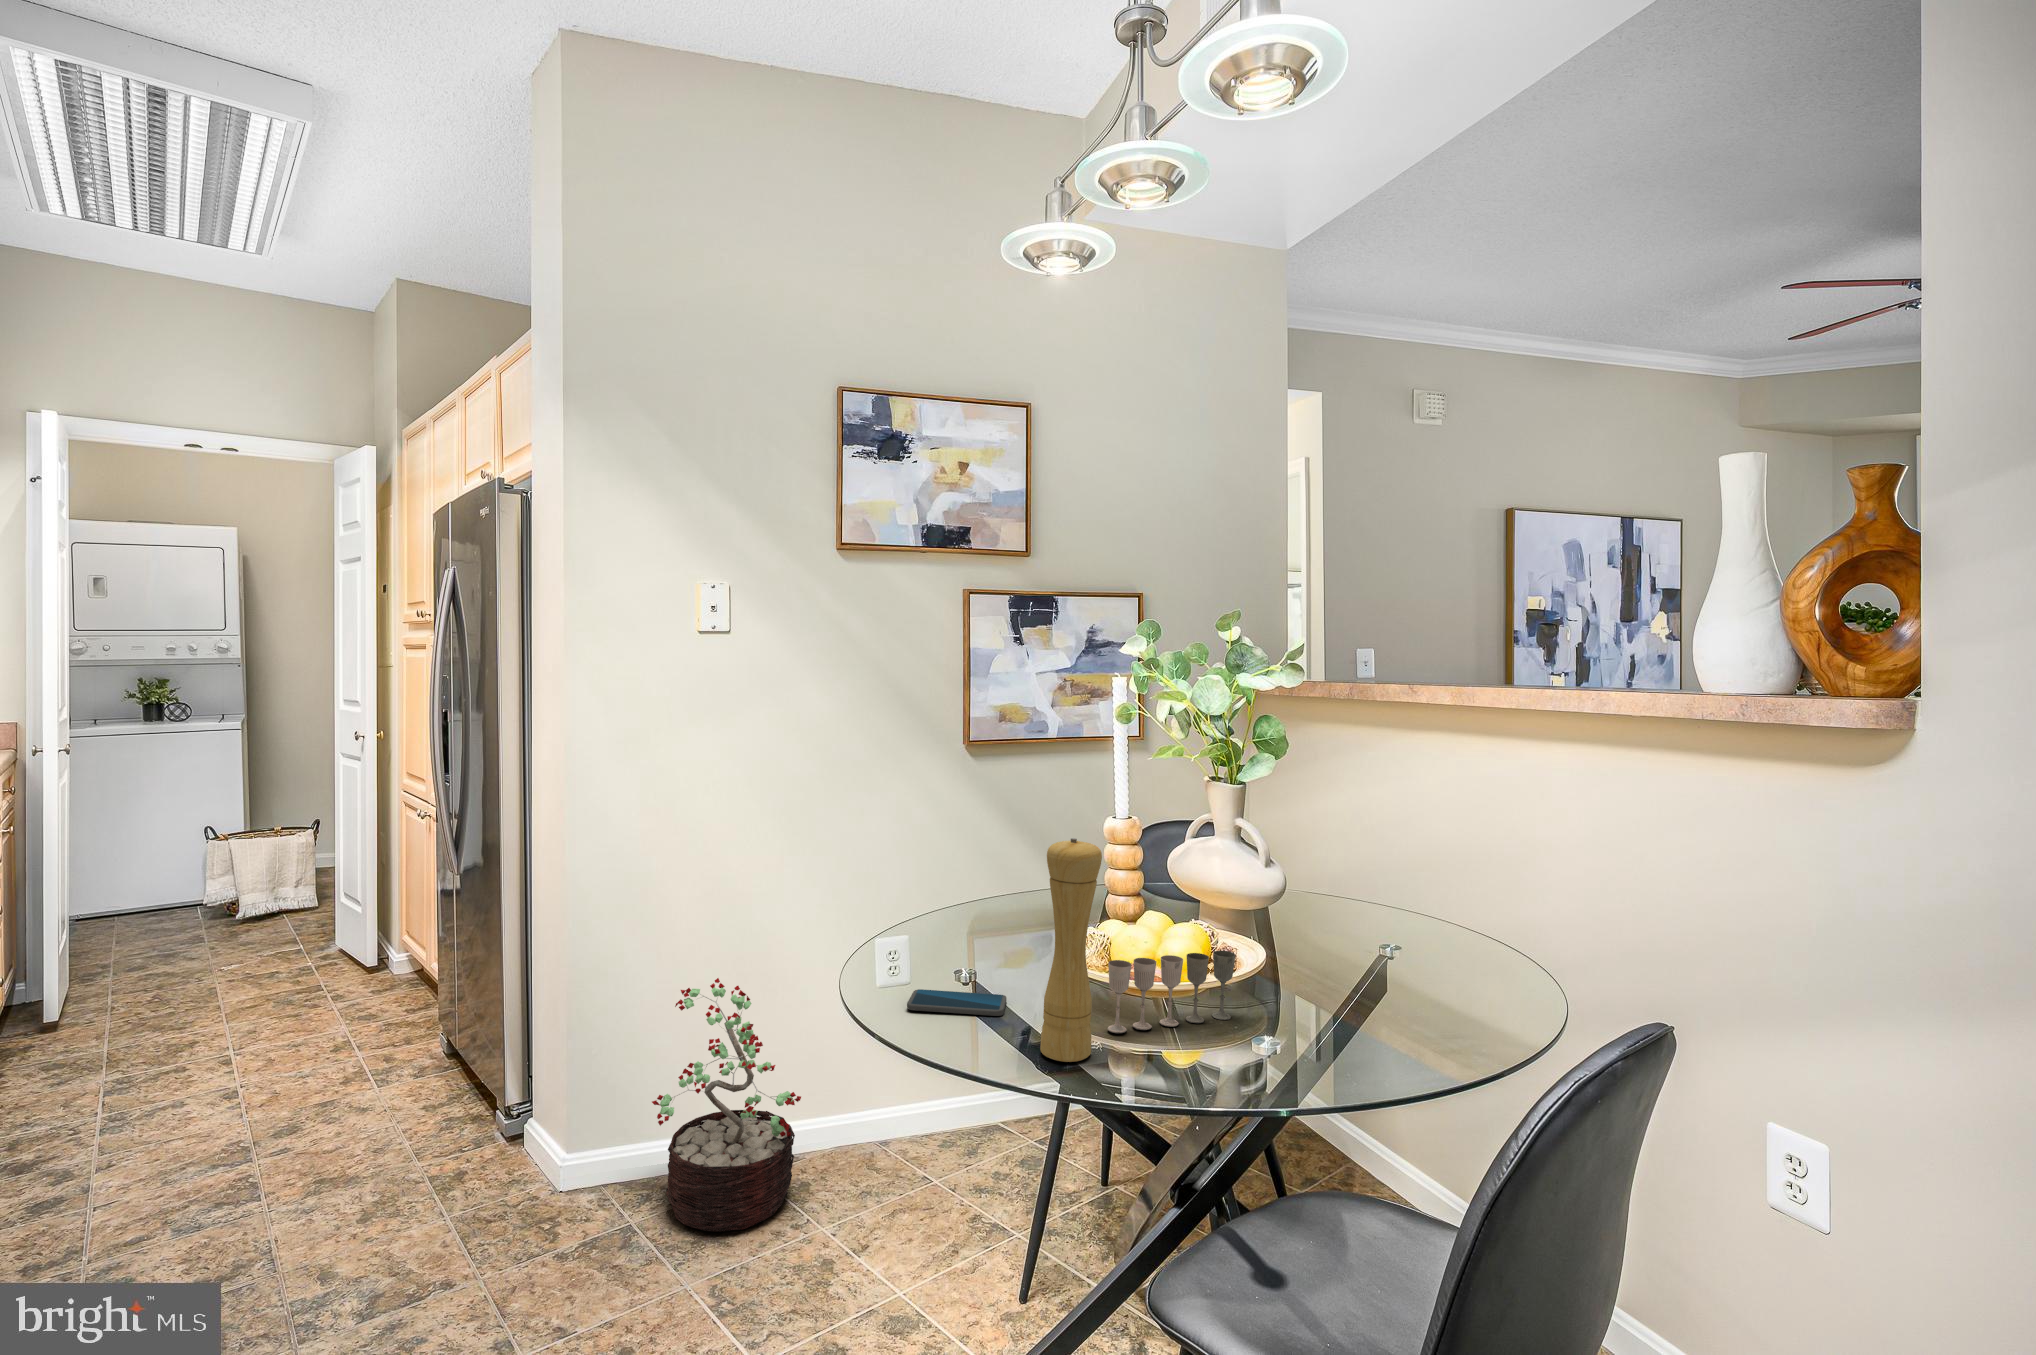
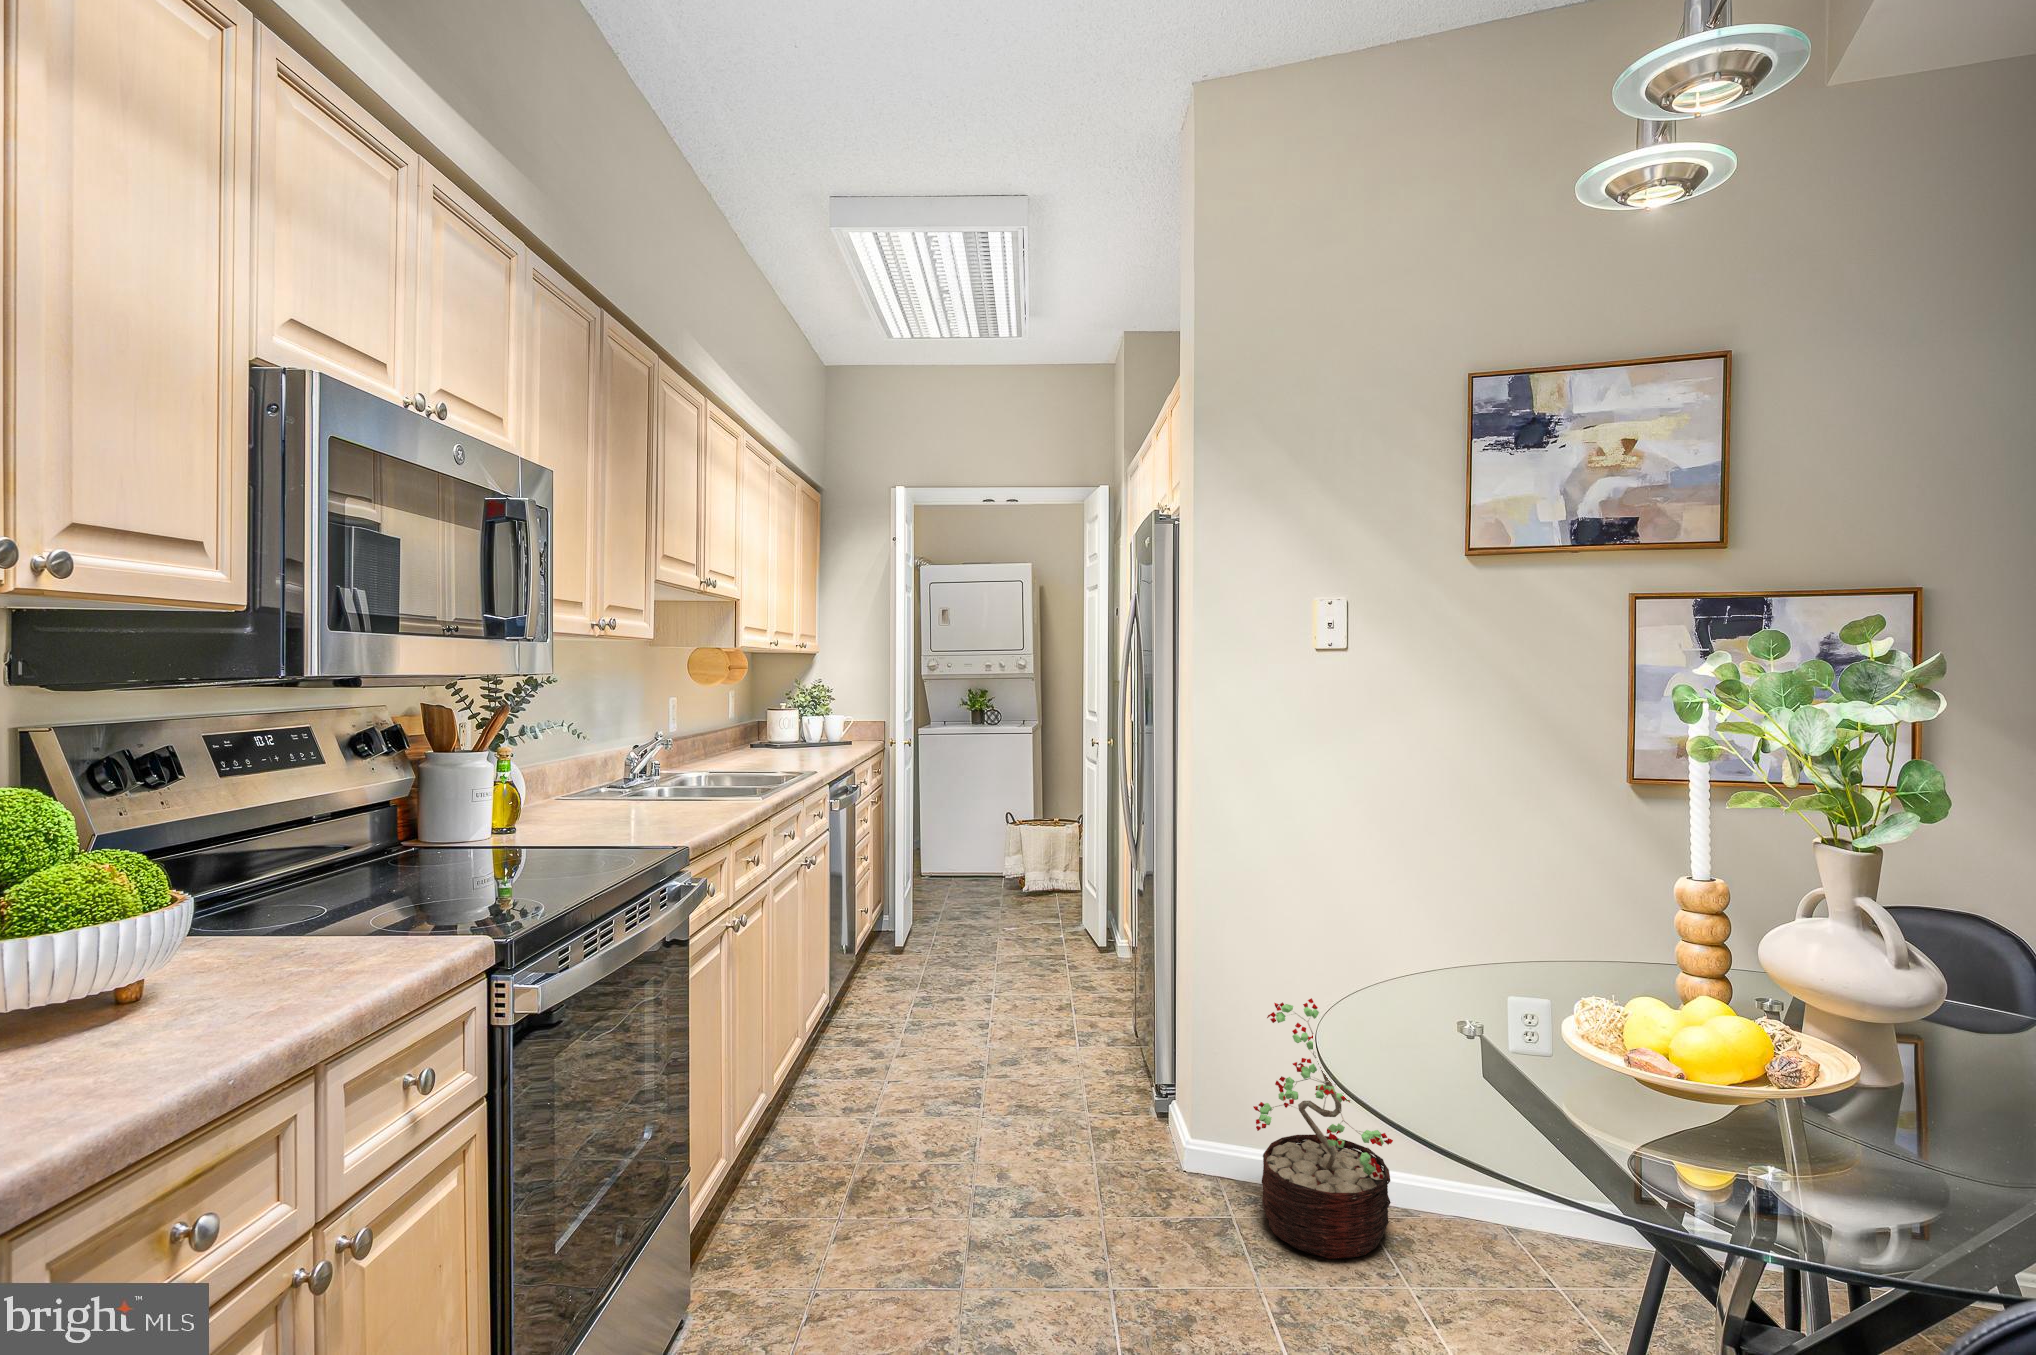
pepper mill: present [1040,838,1102,1062] -> none [1502,879,1575,1147]
wine glass: present [1107,951,1235,1033] -> none [1617,1040,1842,1159]
smartphone: present [907,989,1006,1016] -> none [1390,1033,1515,1080]

